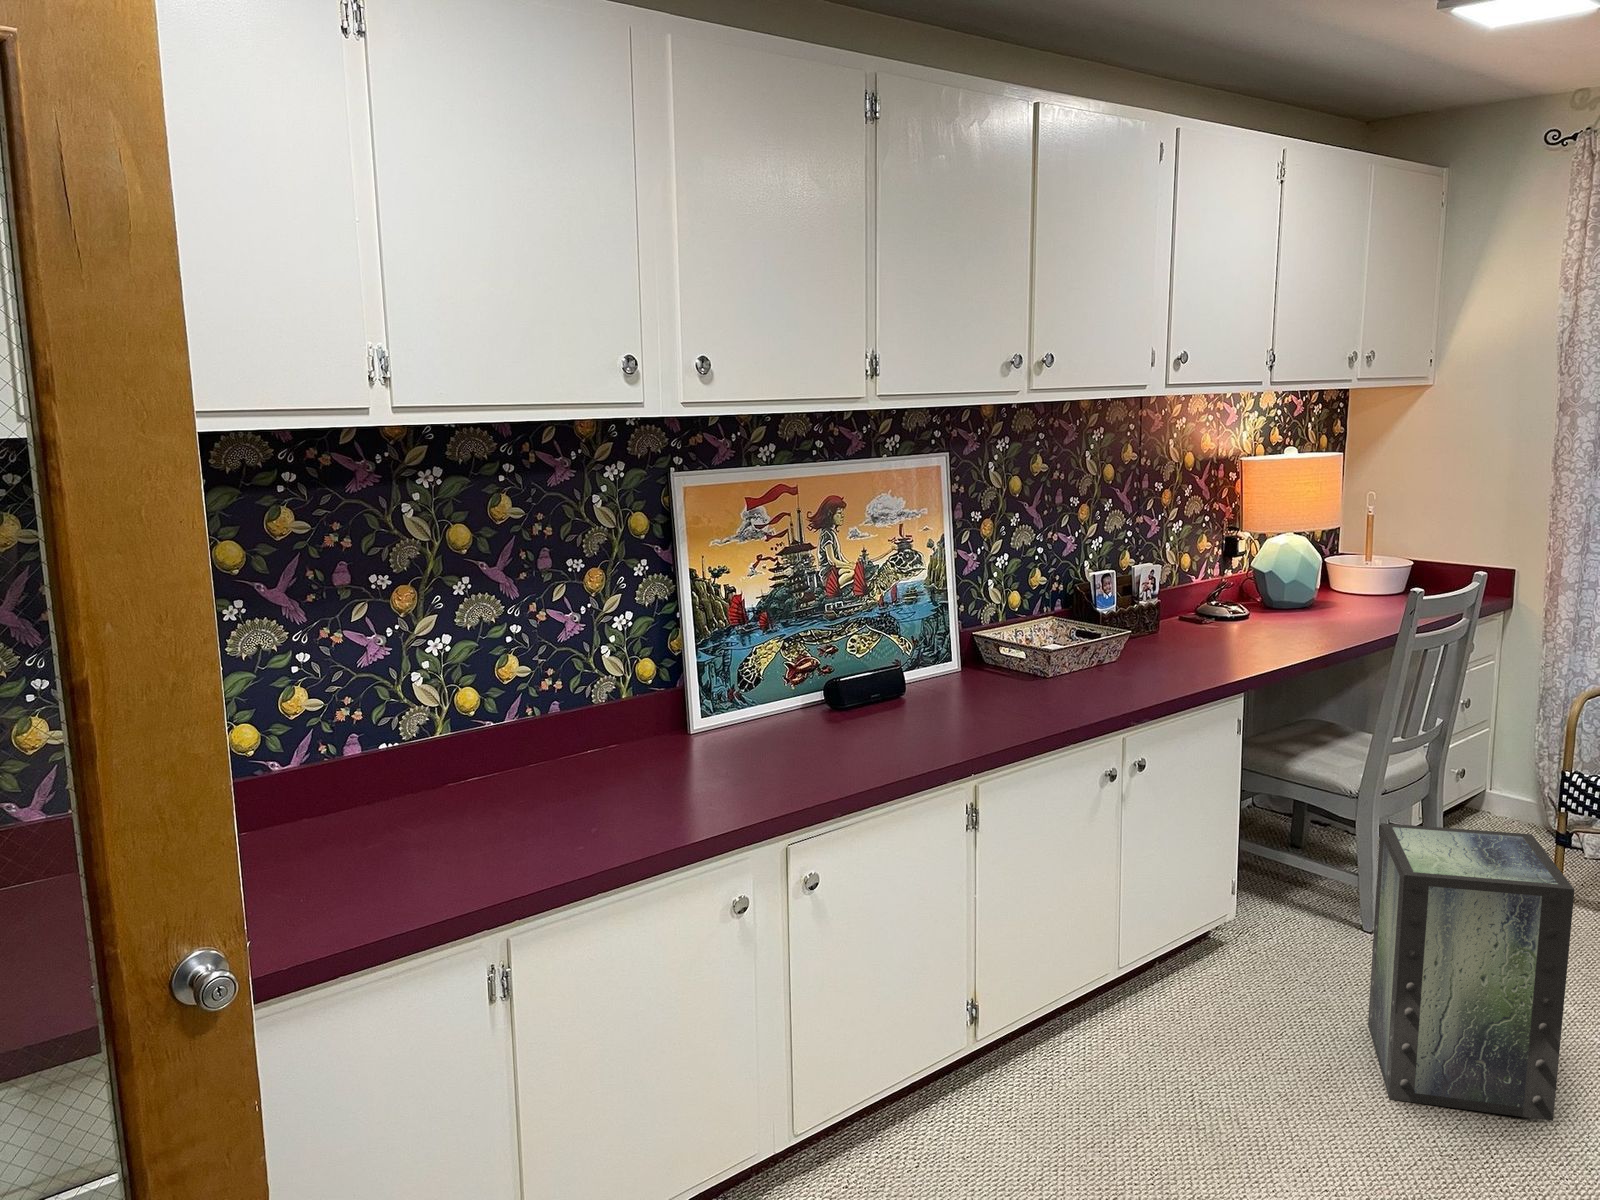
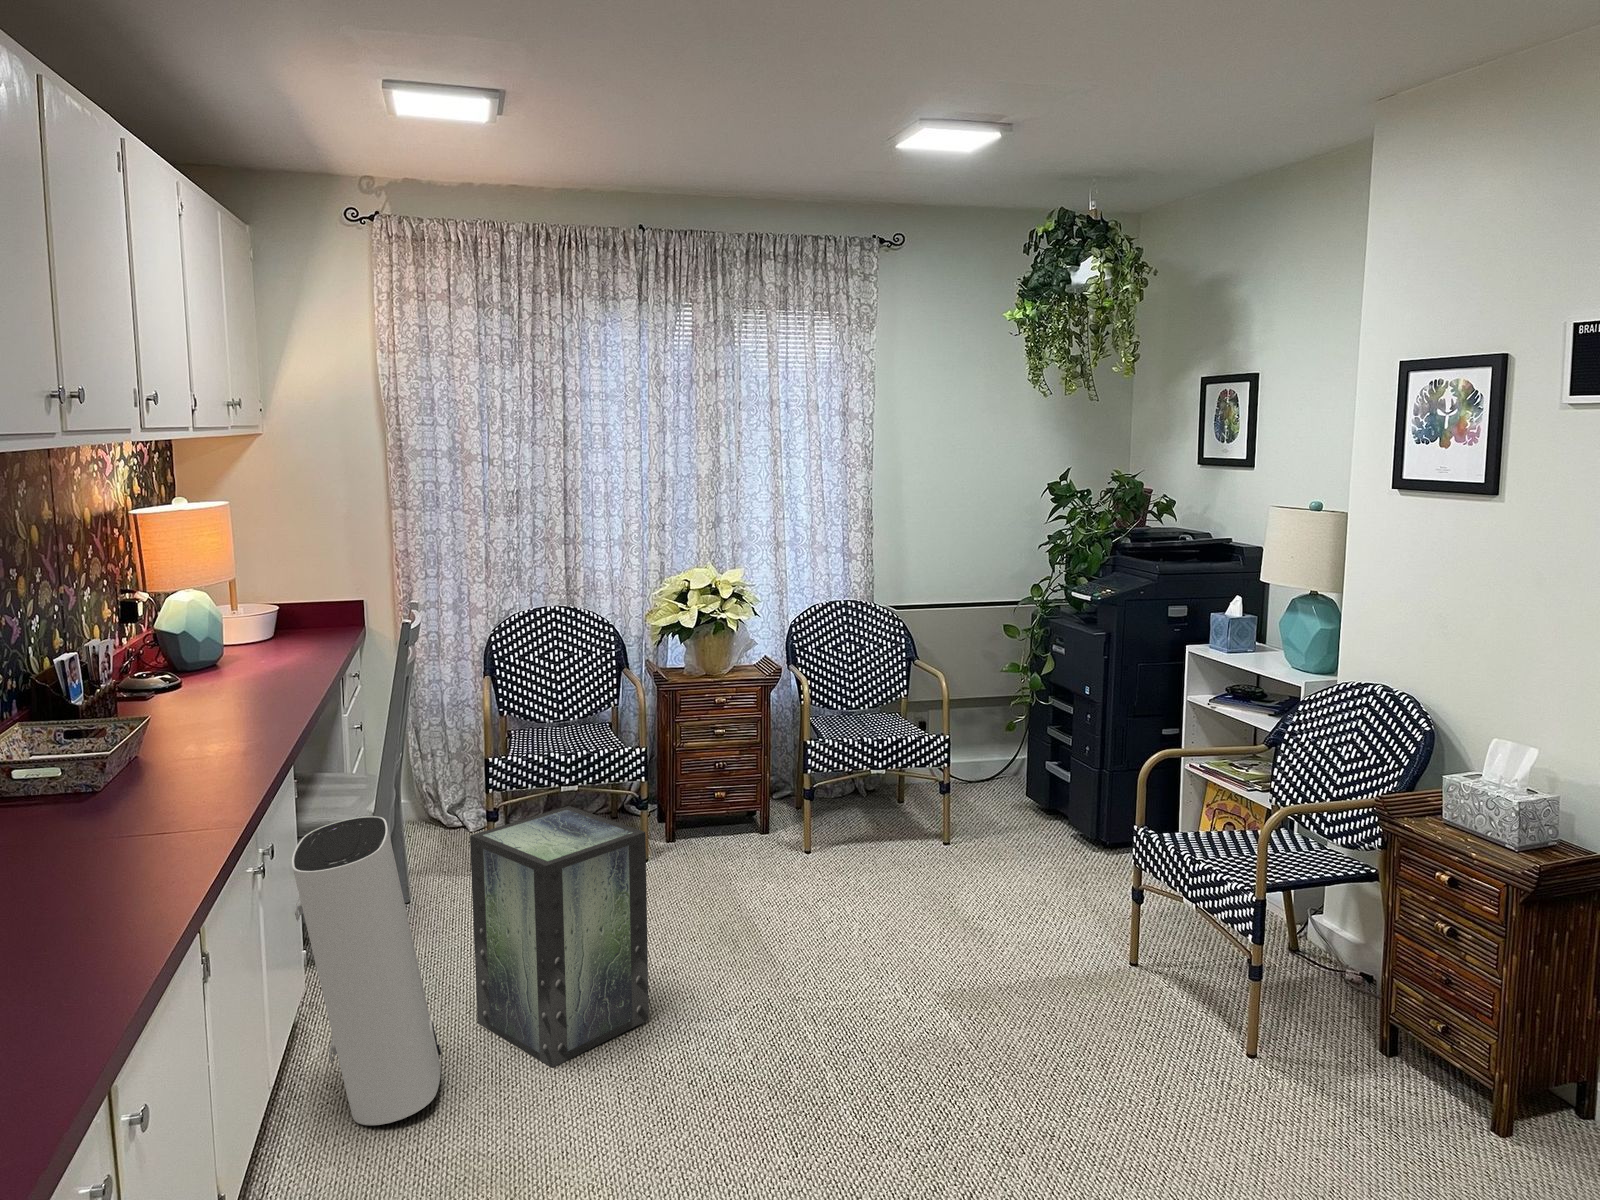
air purifier: none [1148,763,1290,1056] -> present [292,816,442,1125]

